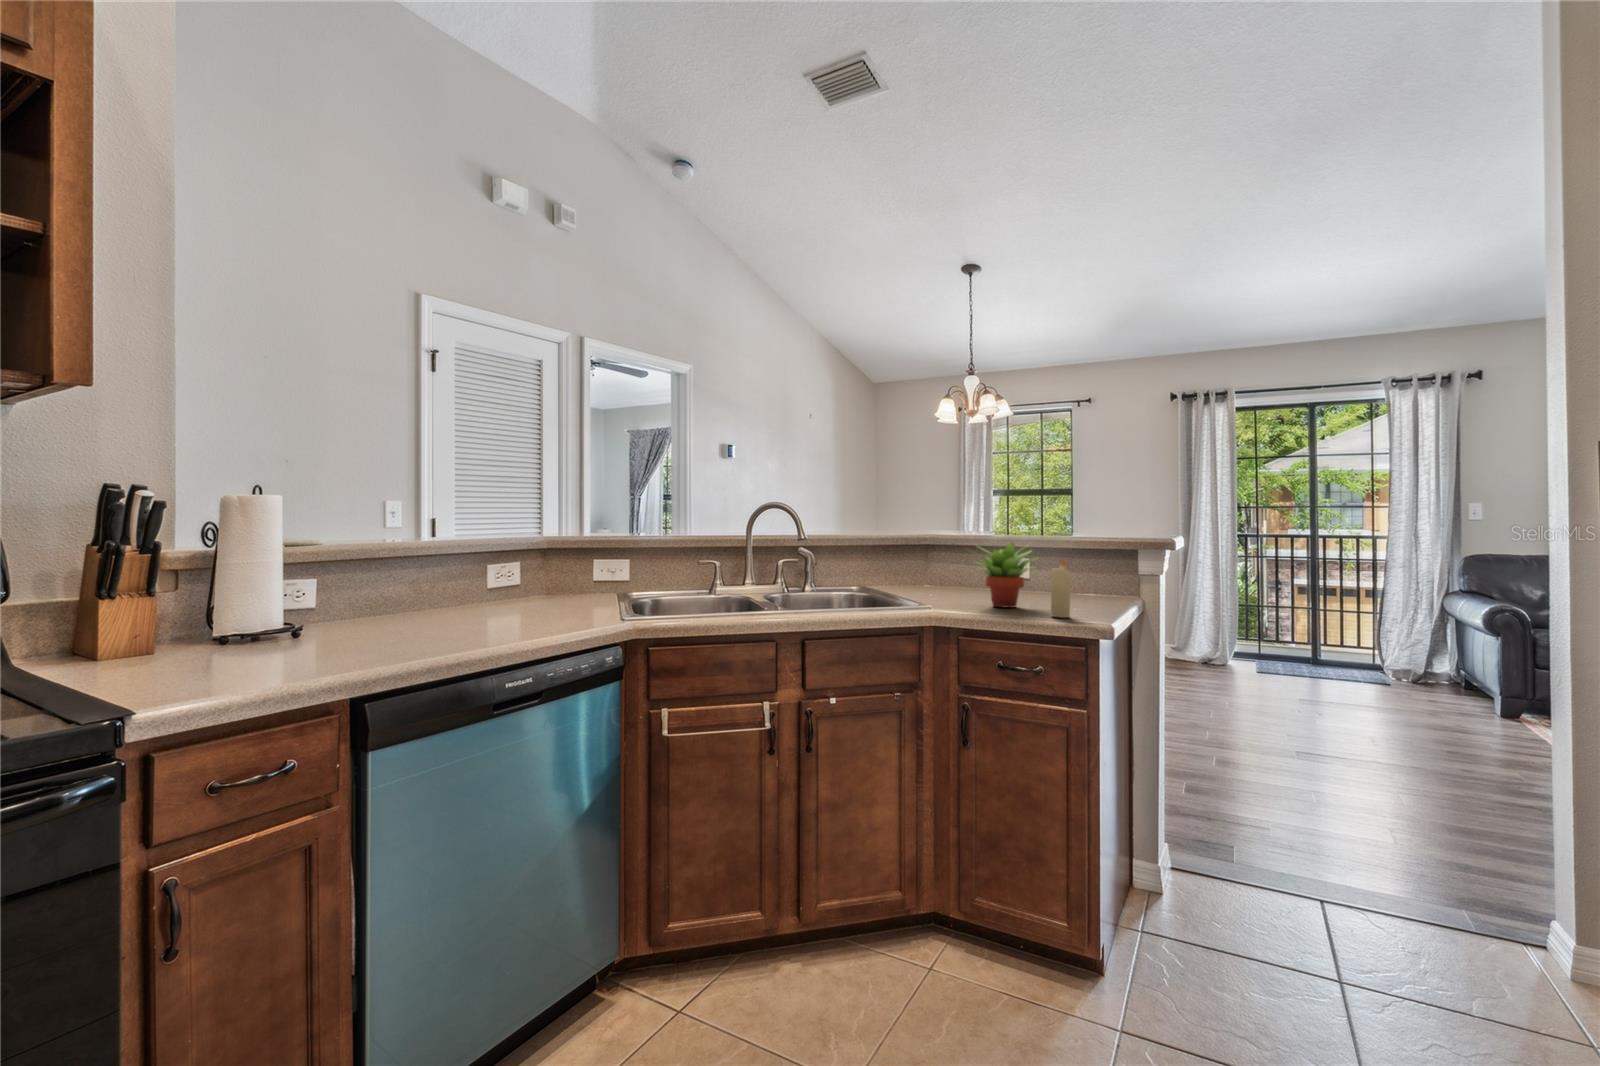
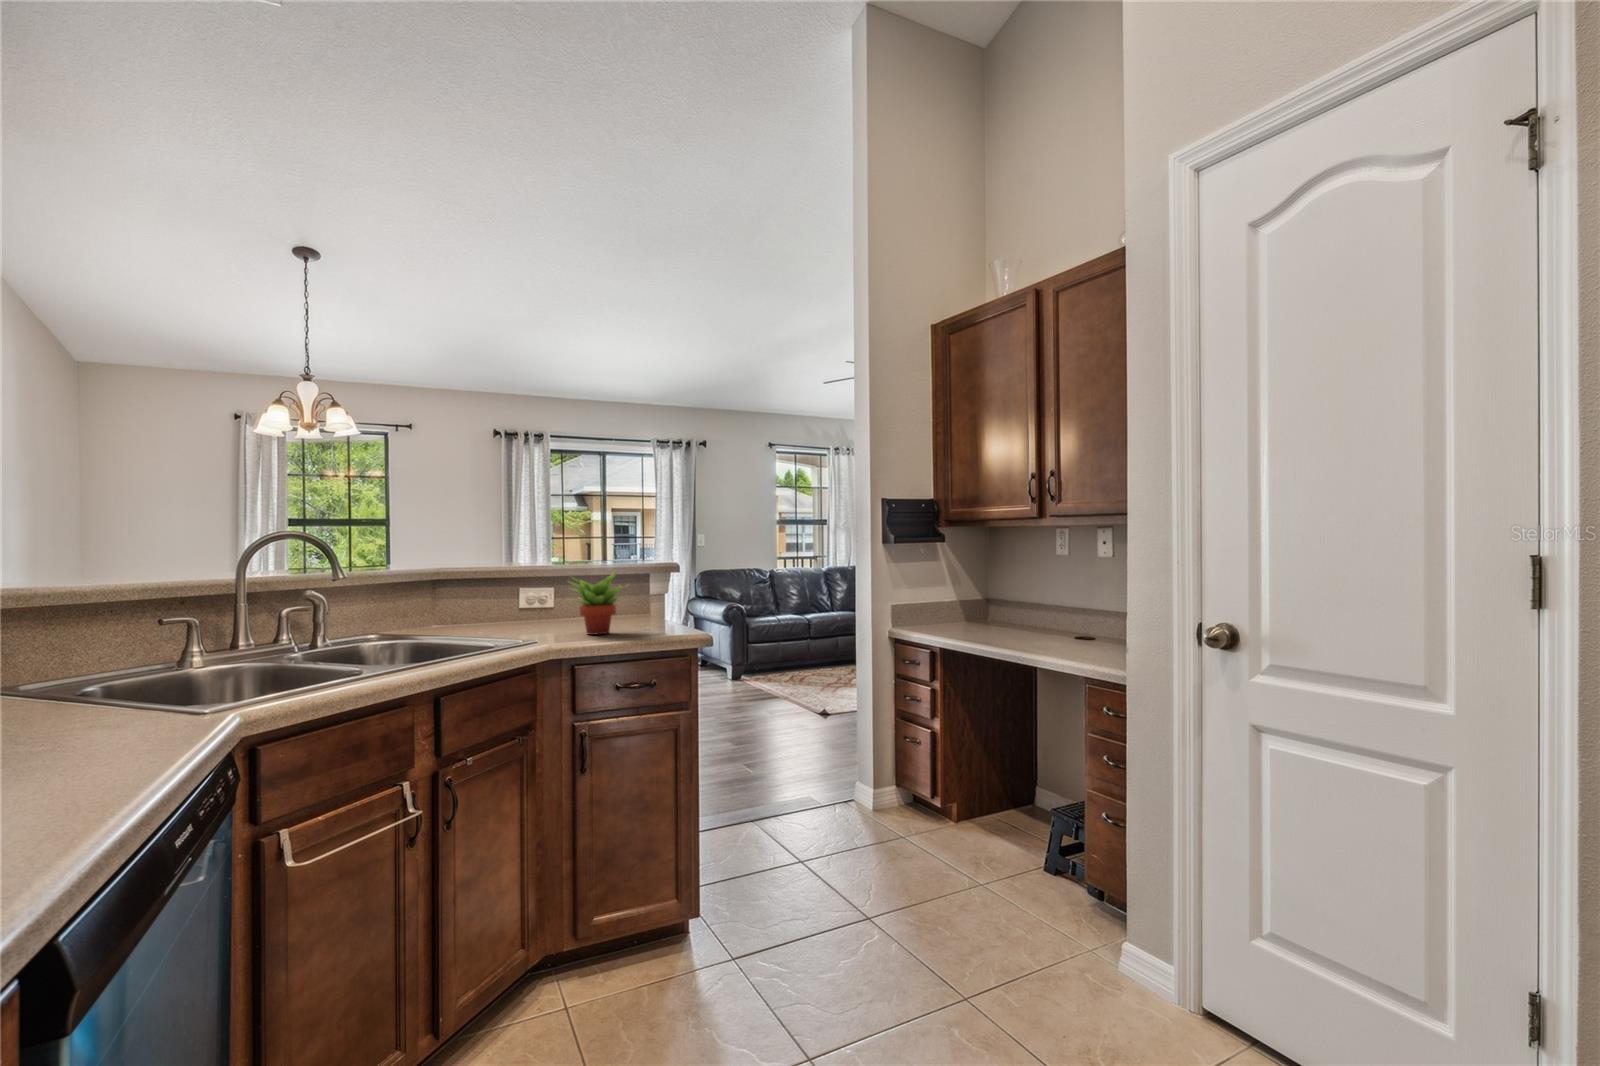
candle: present [1051,561,1071,618] -> none [660,584,677,635]

